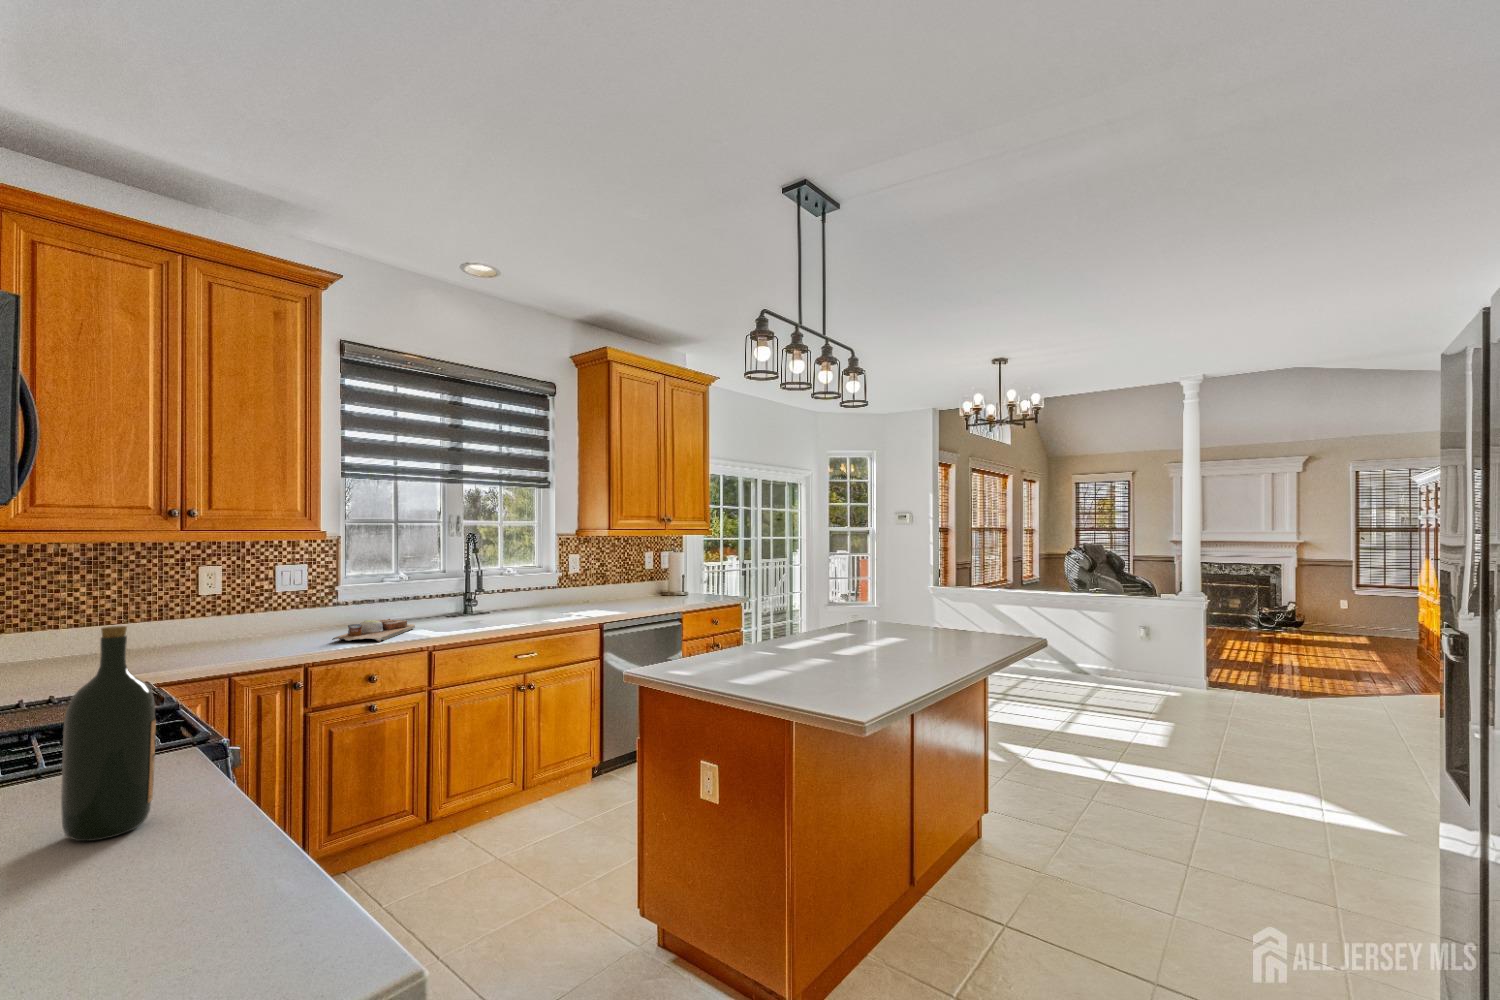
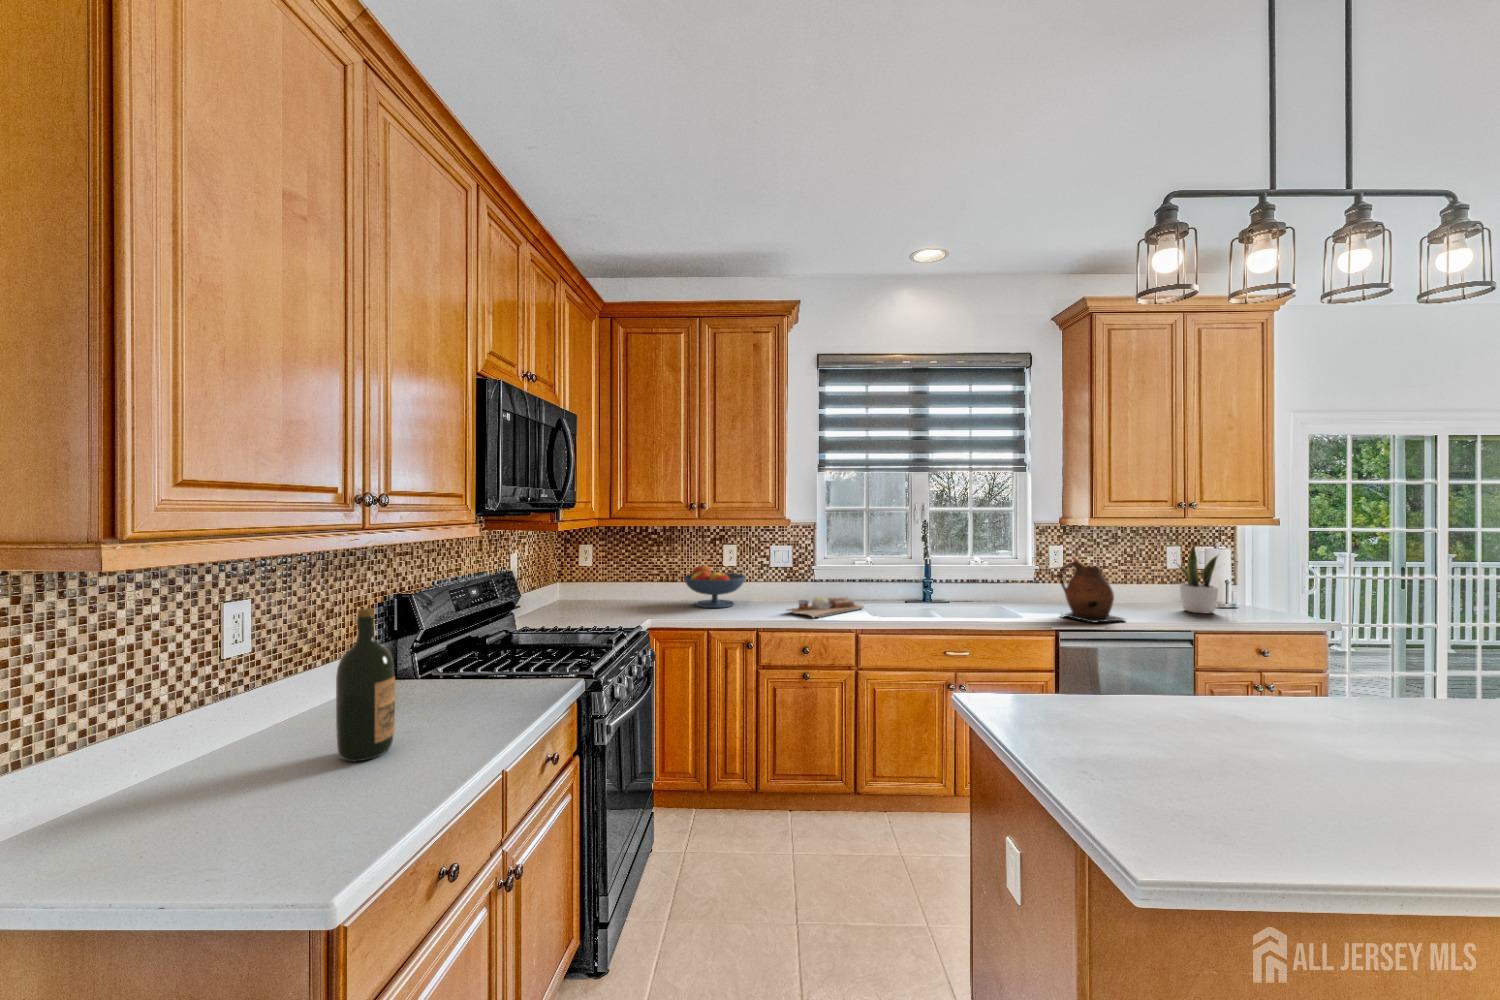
potted plant: none [654,544,692,600] -> present [1178,545,1218,614]
ceramic pitcher: none [593,560,642,614] -> present [1059,557,1124,623]
fruit bowl: none [149,596,258,654] -> present [684,565,745,608]

